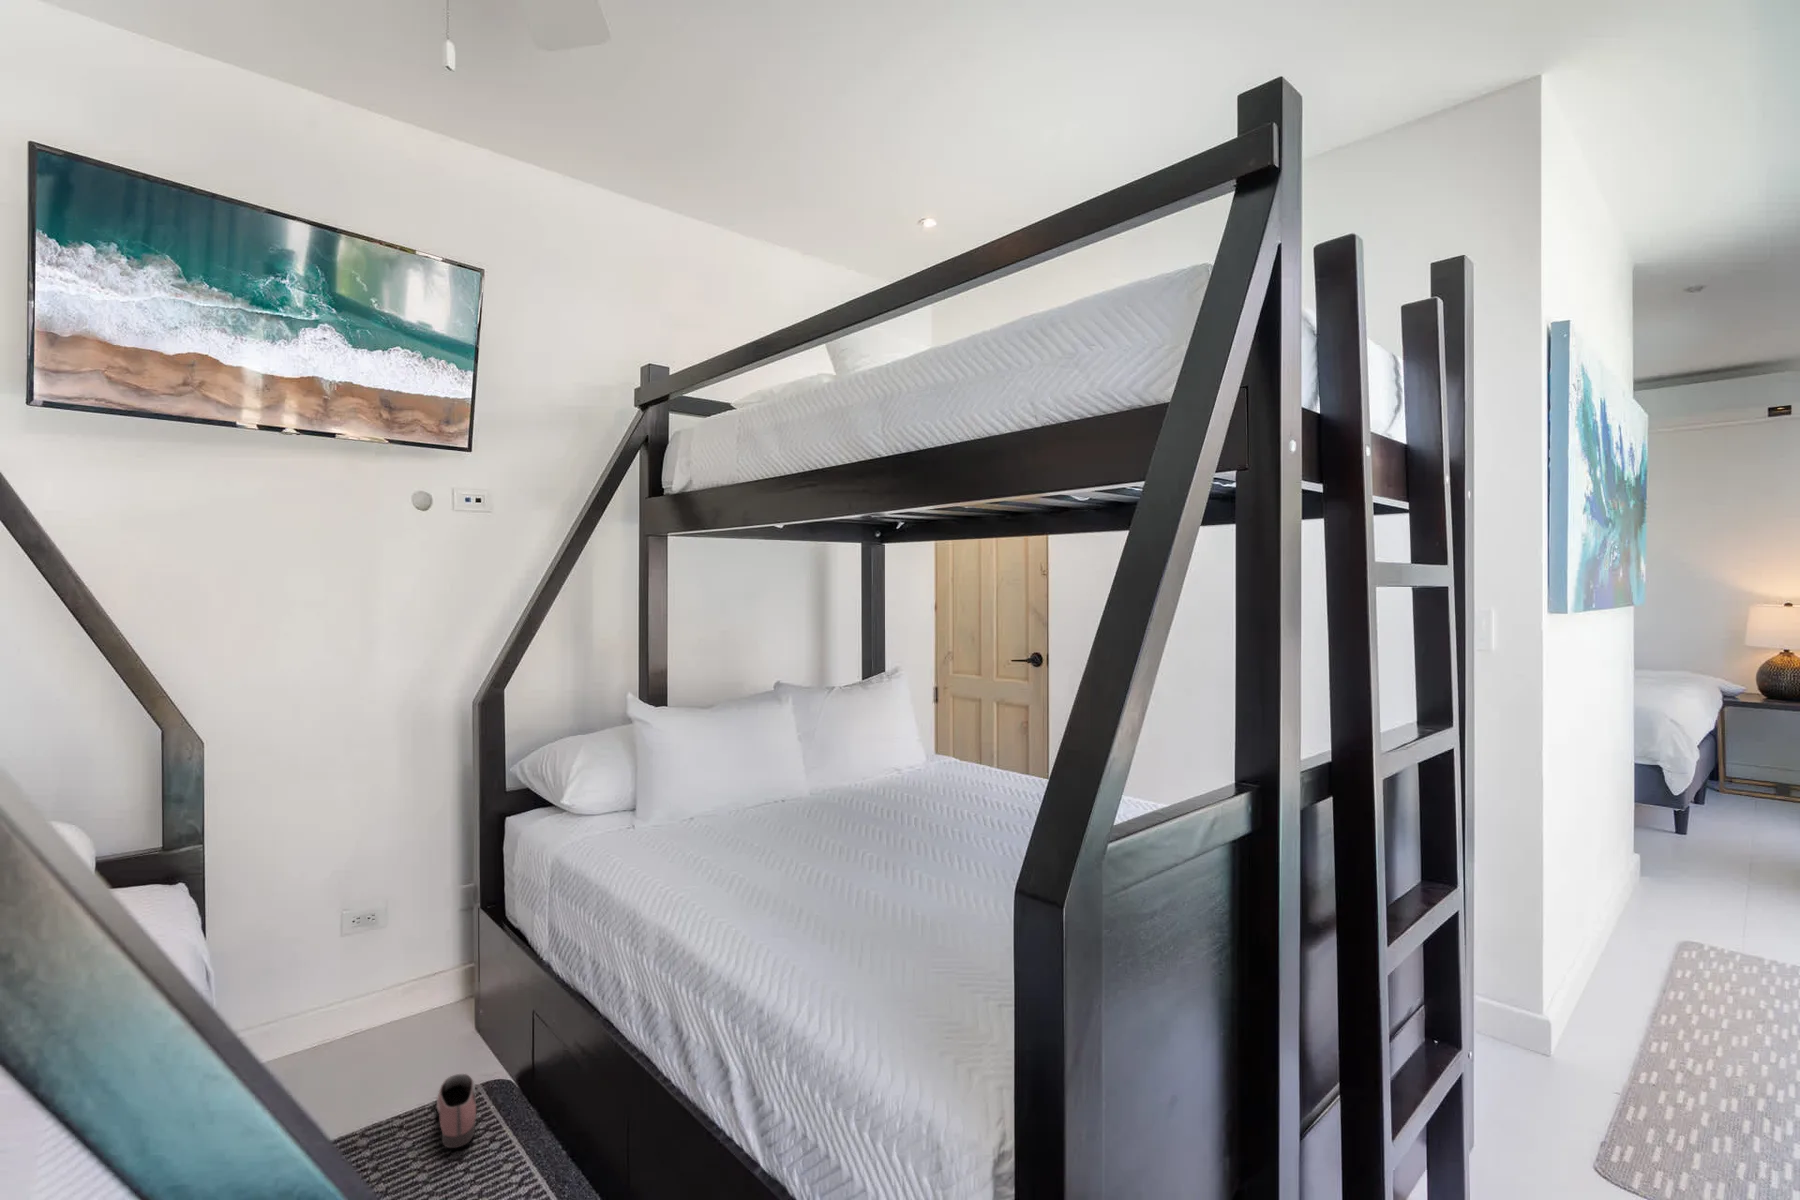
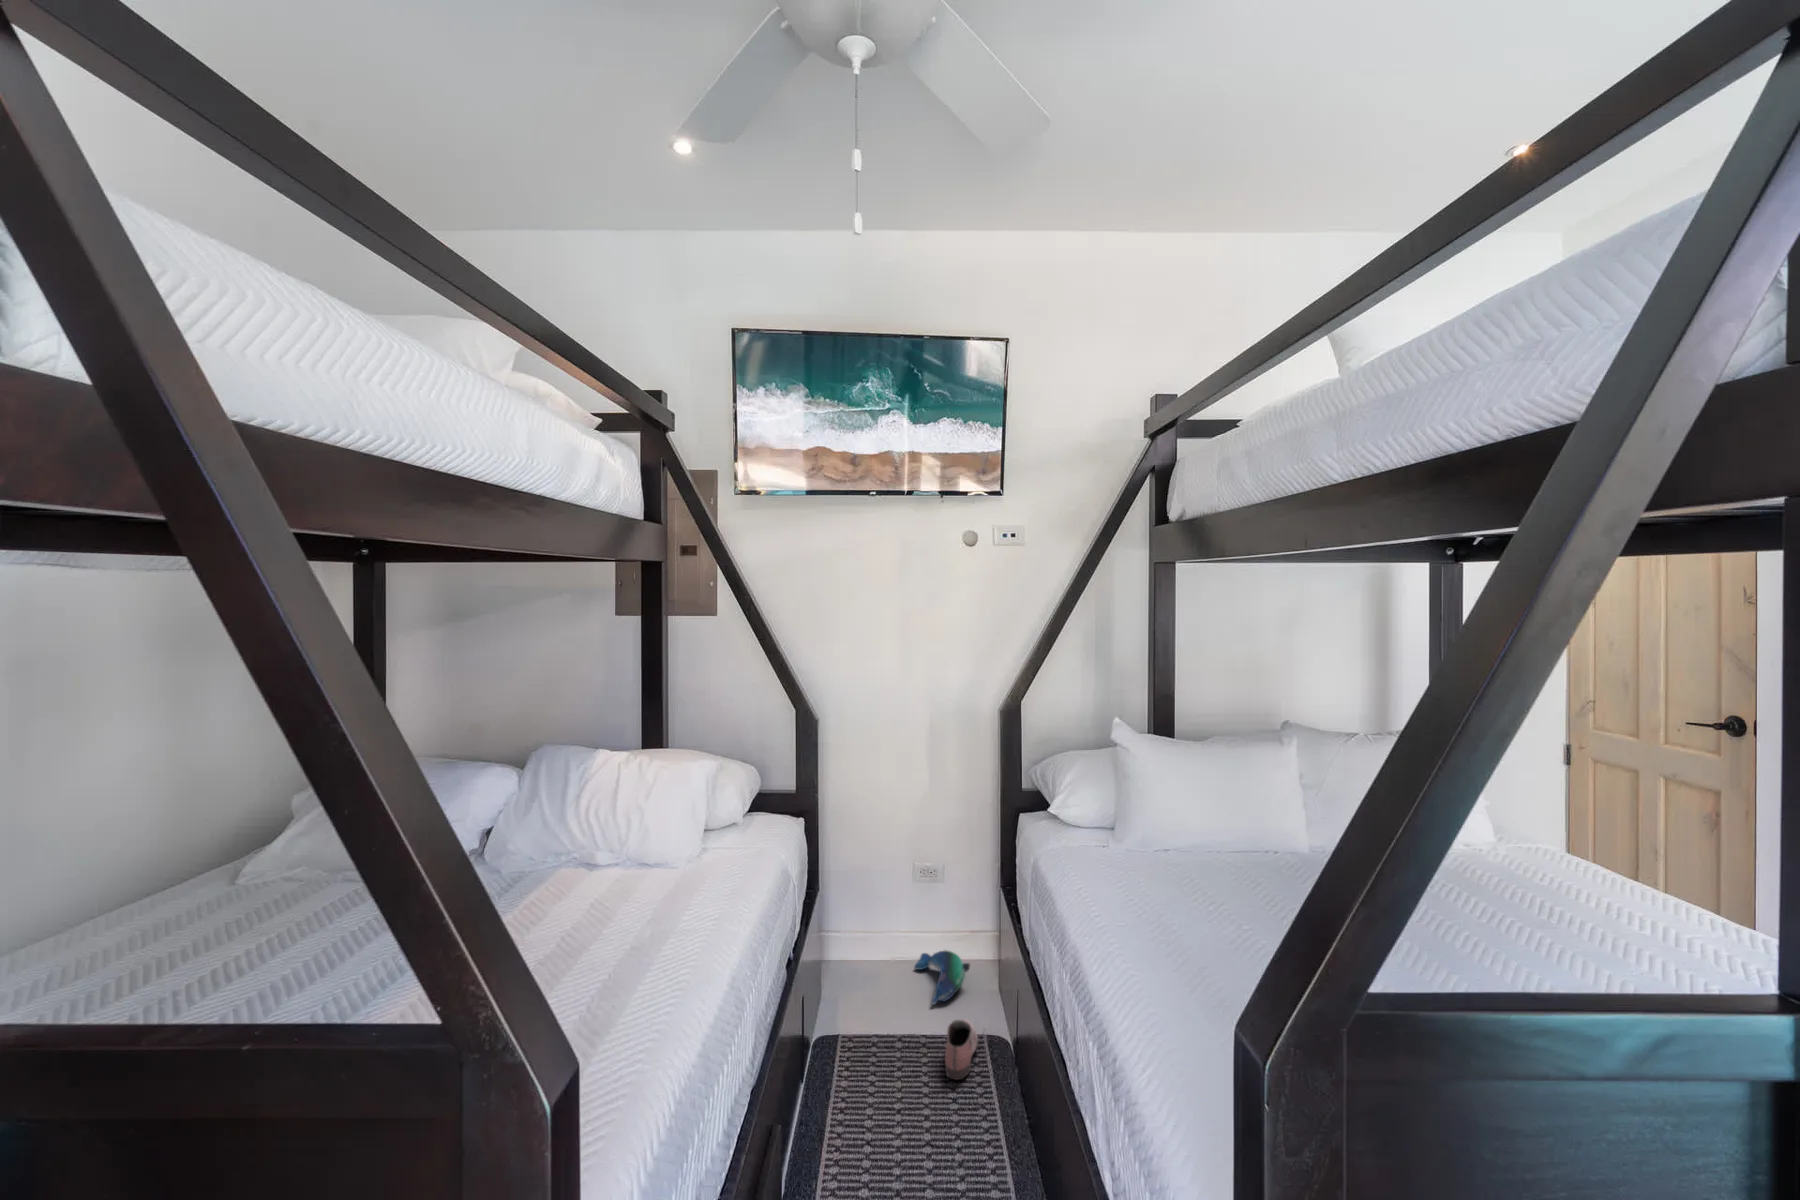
plush toy: none [349,1009,438,1078] -> present [915,951,970,1004]

